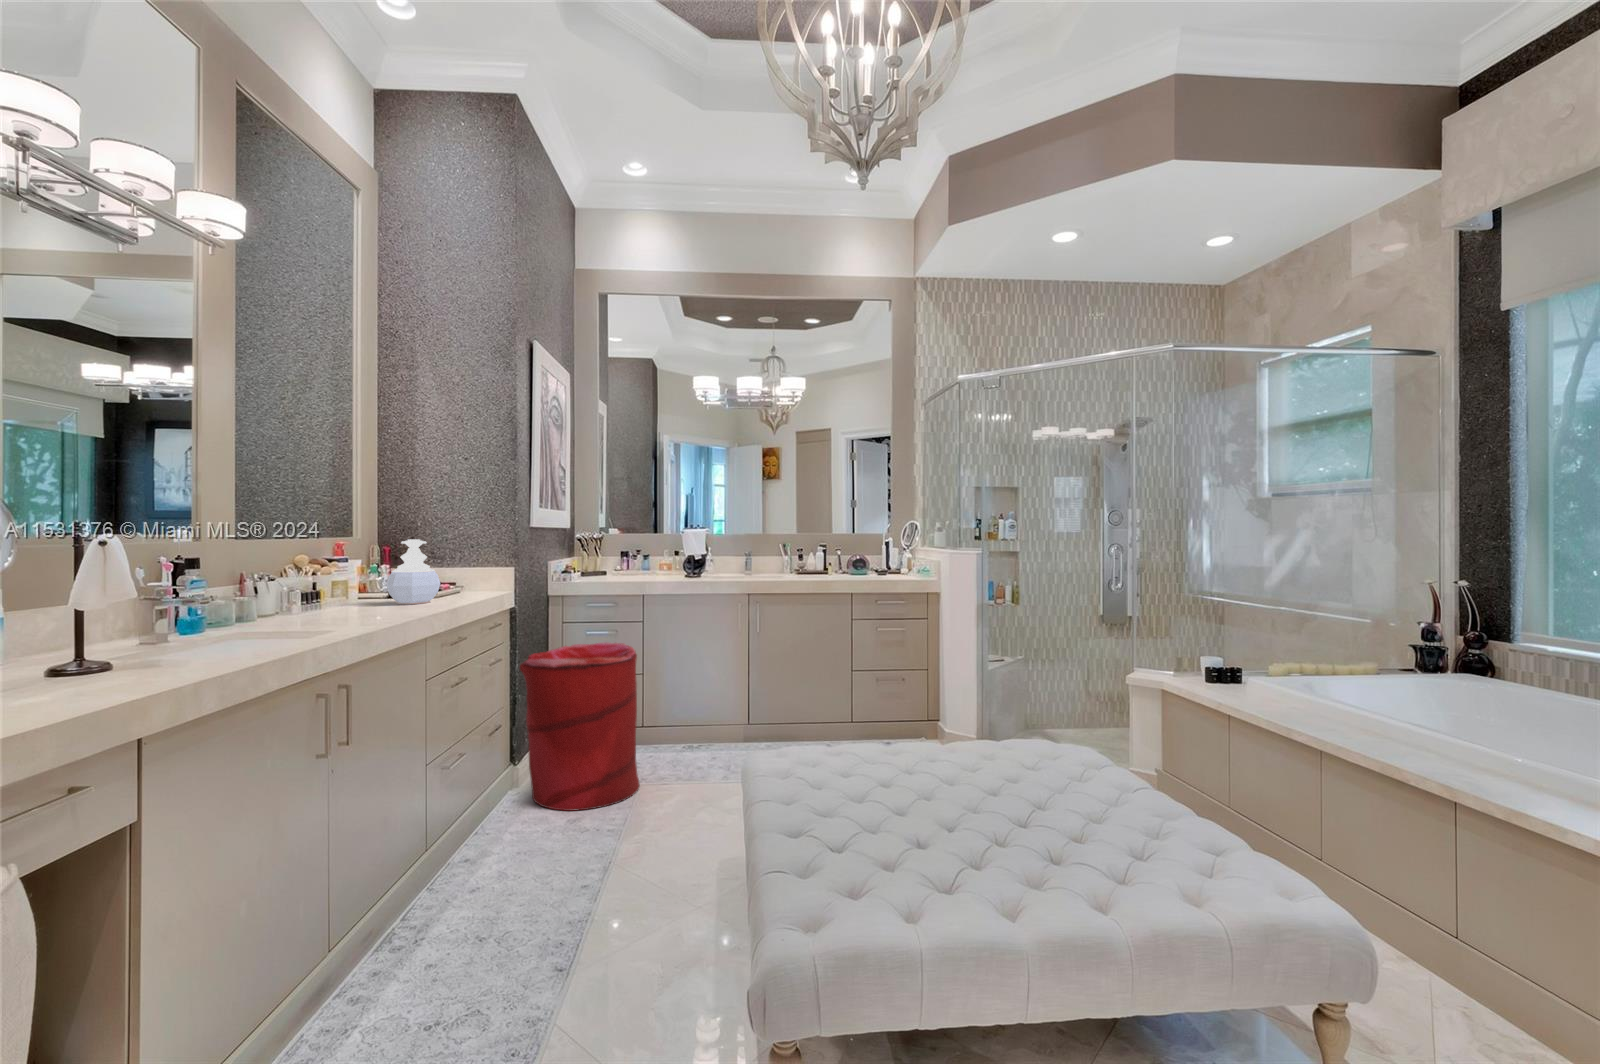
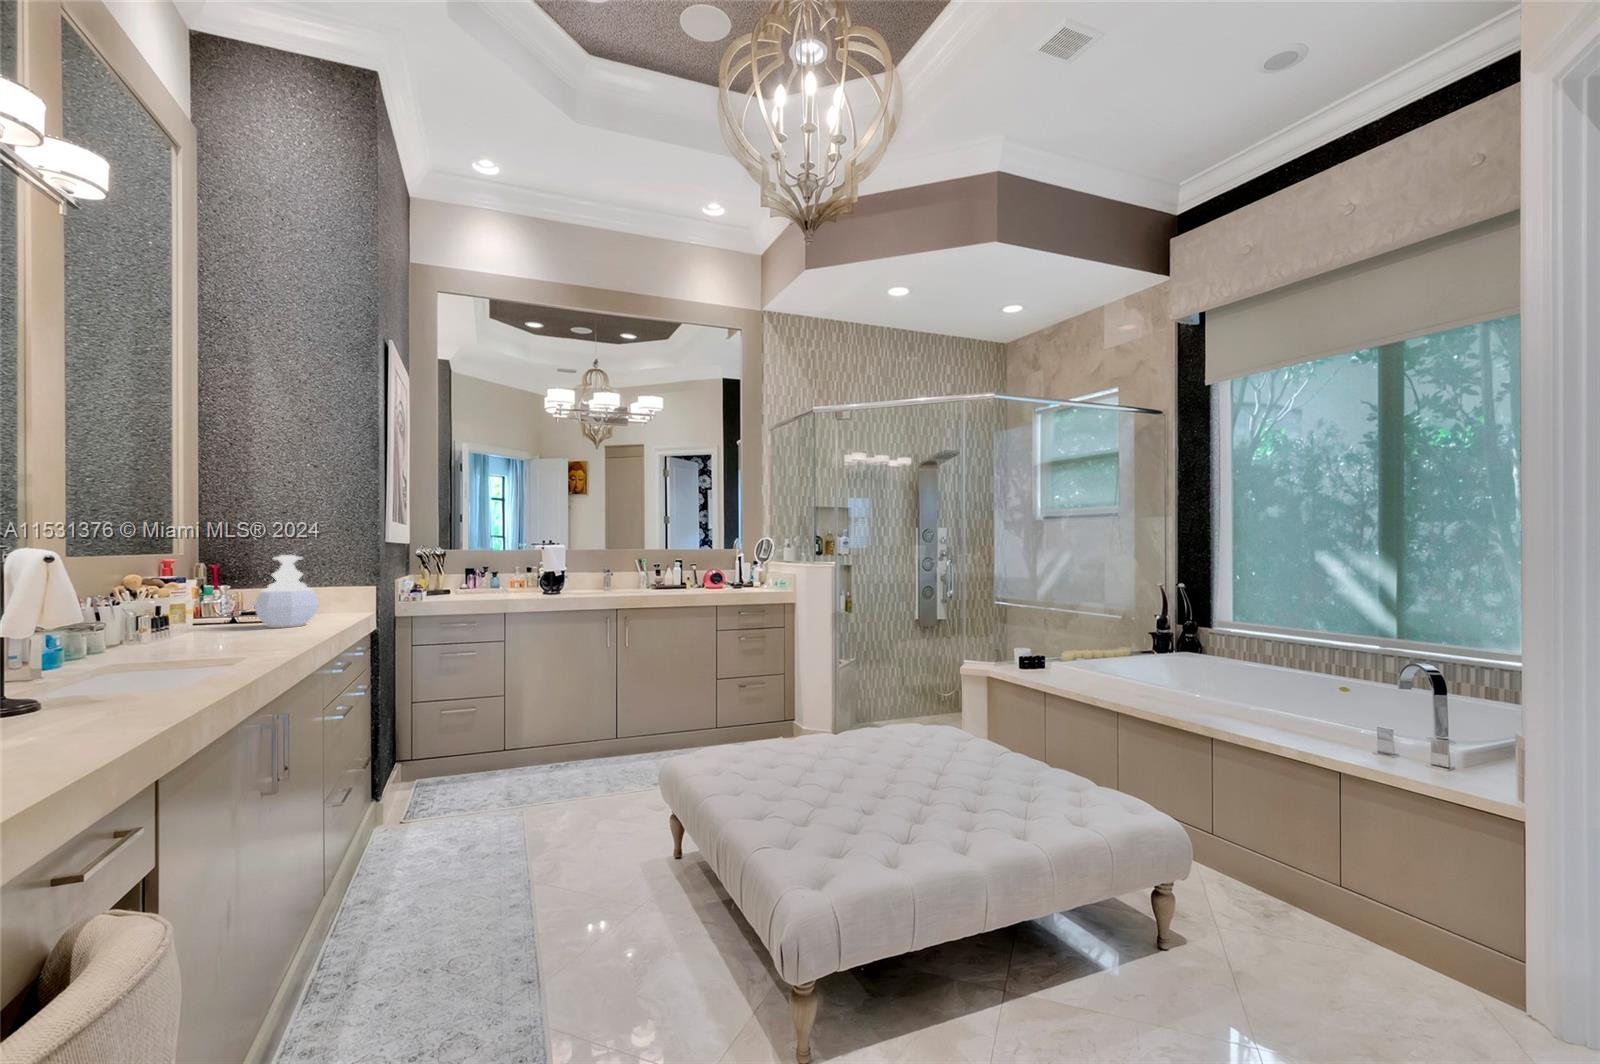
laundry hamper: present [520,642,640,811] -> none [386,662,518,843]

